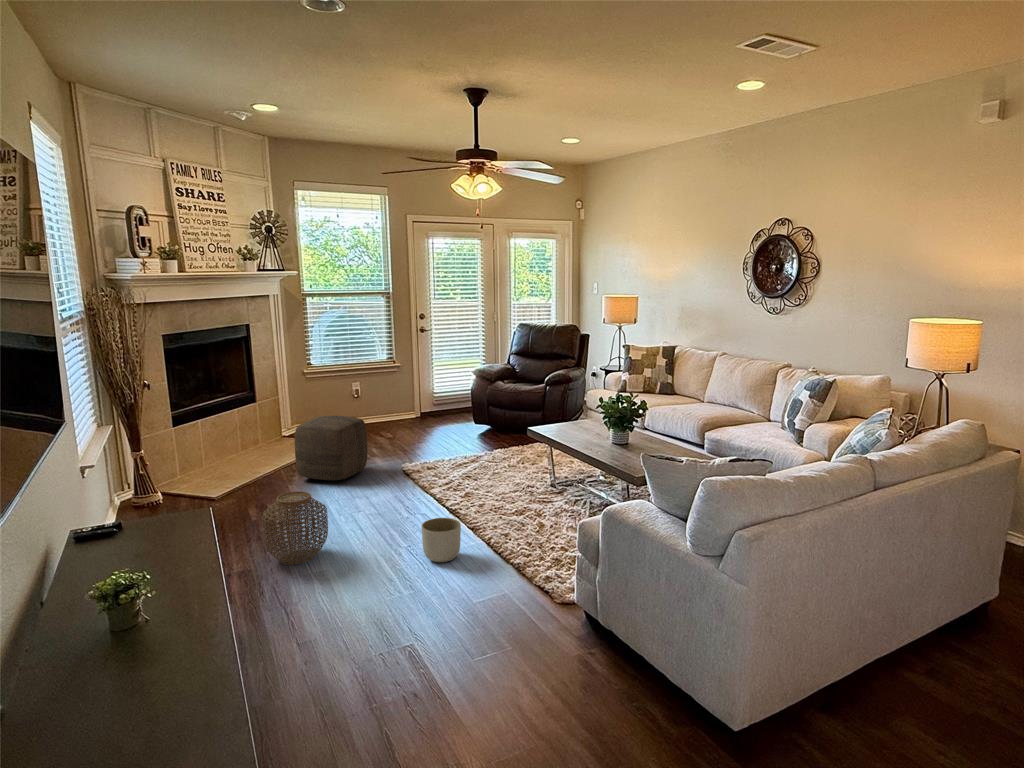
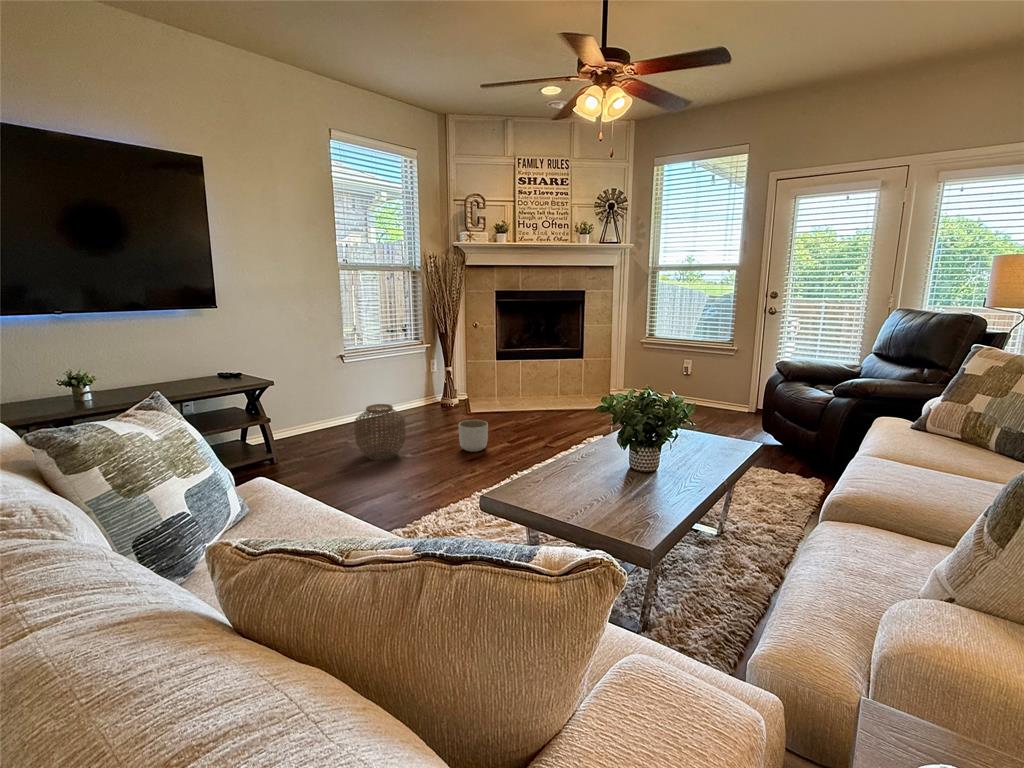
ottoman: present [295,416,367,480] -> none [523,371,580,428]
planter: present [422,518,461,562] -> present [459,420,488,452]

